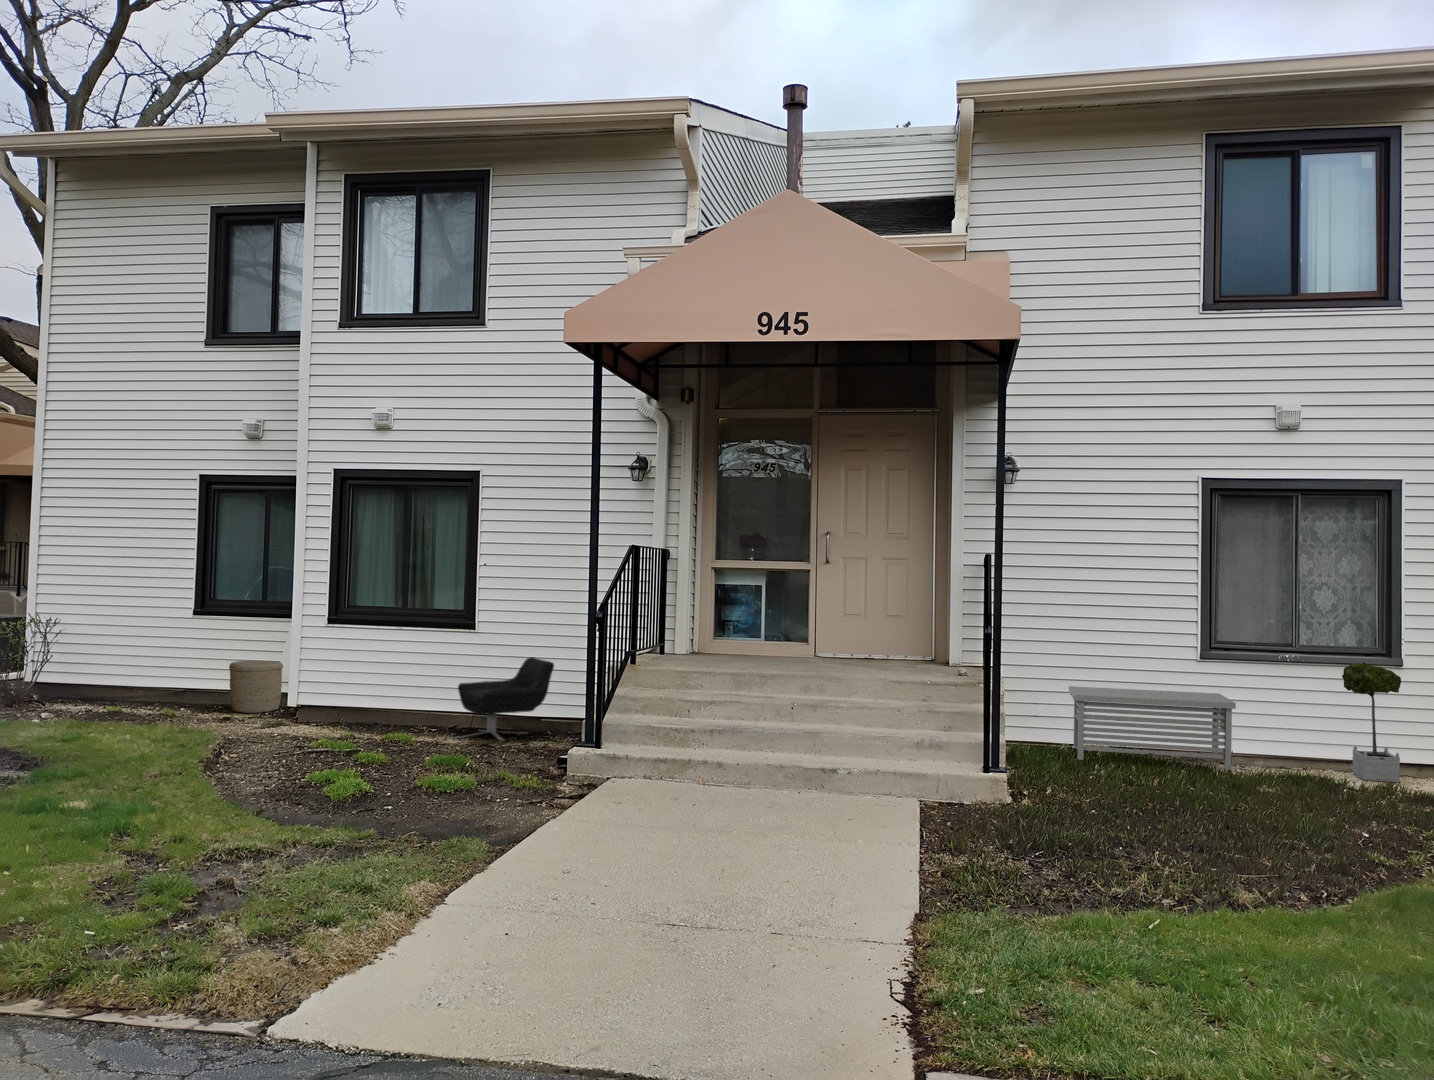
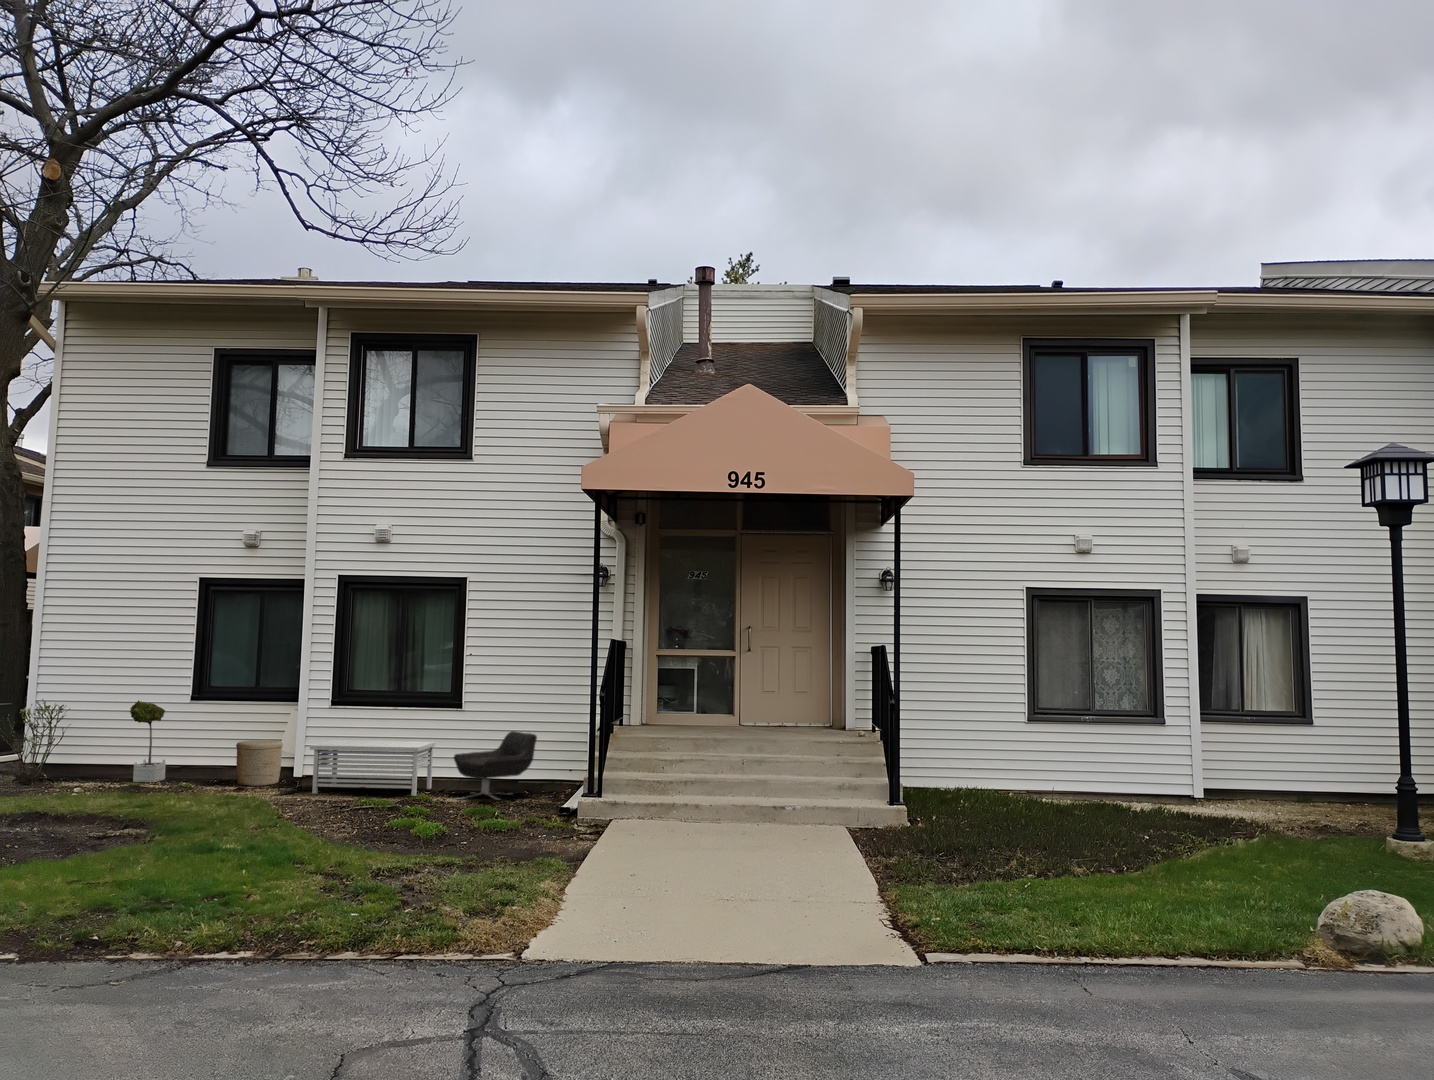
potted tree: present [1342,662,1401,782] -> present [130,700,166,782]
storage bench: present [1069,686,1236,769] -> present [310,740,435,796]

